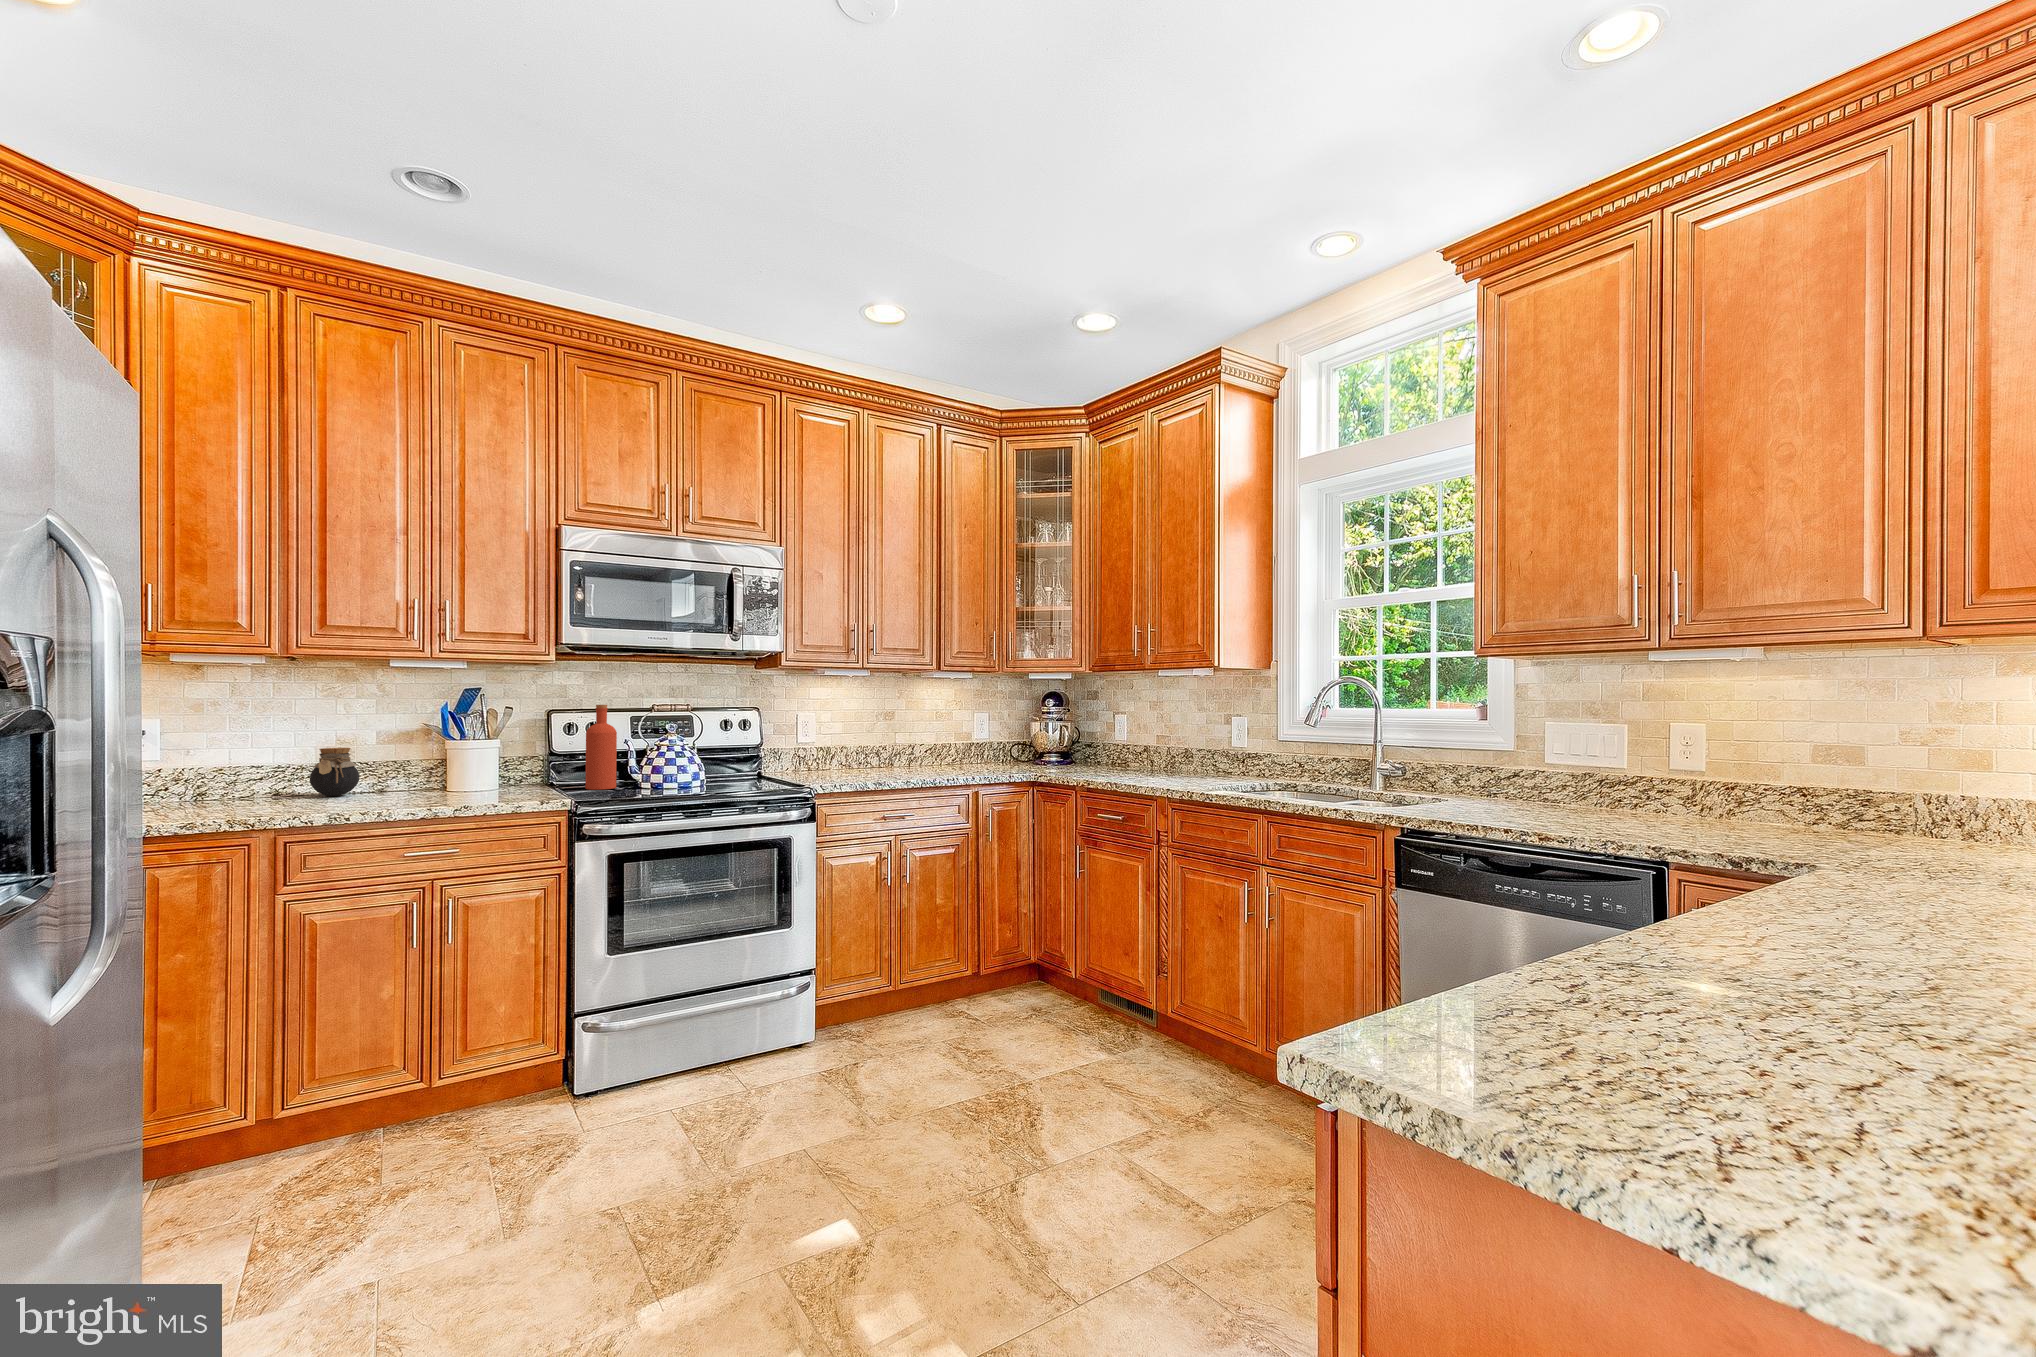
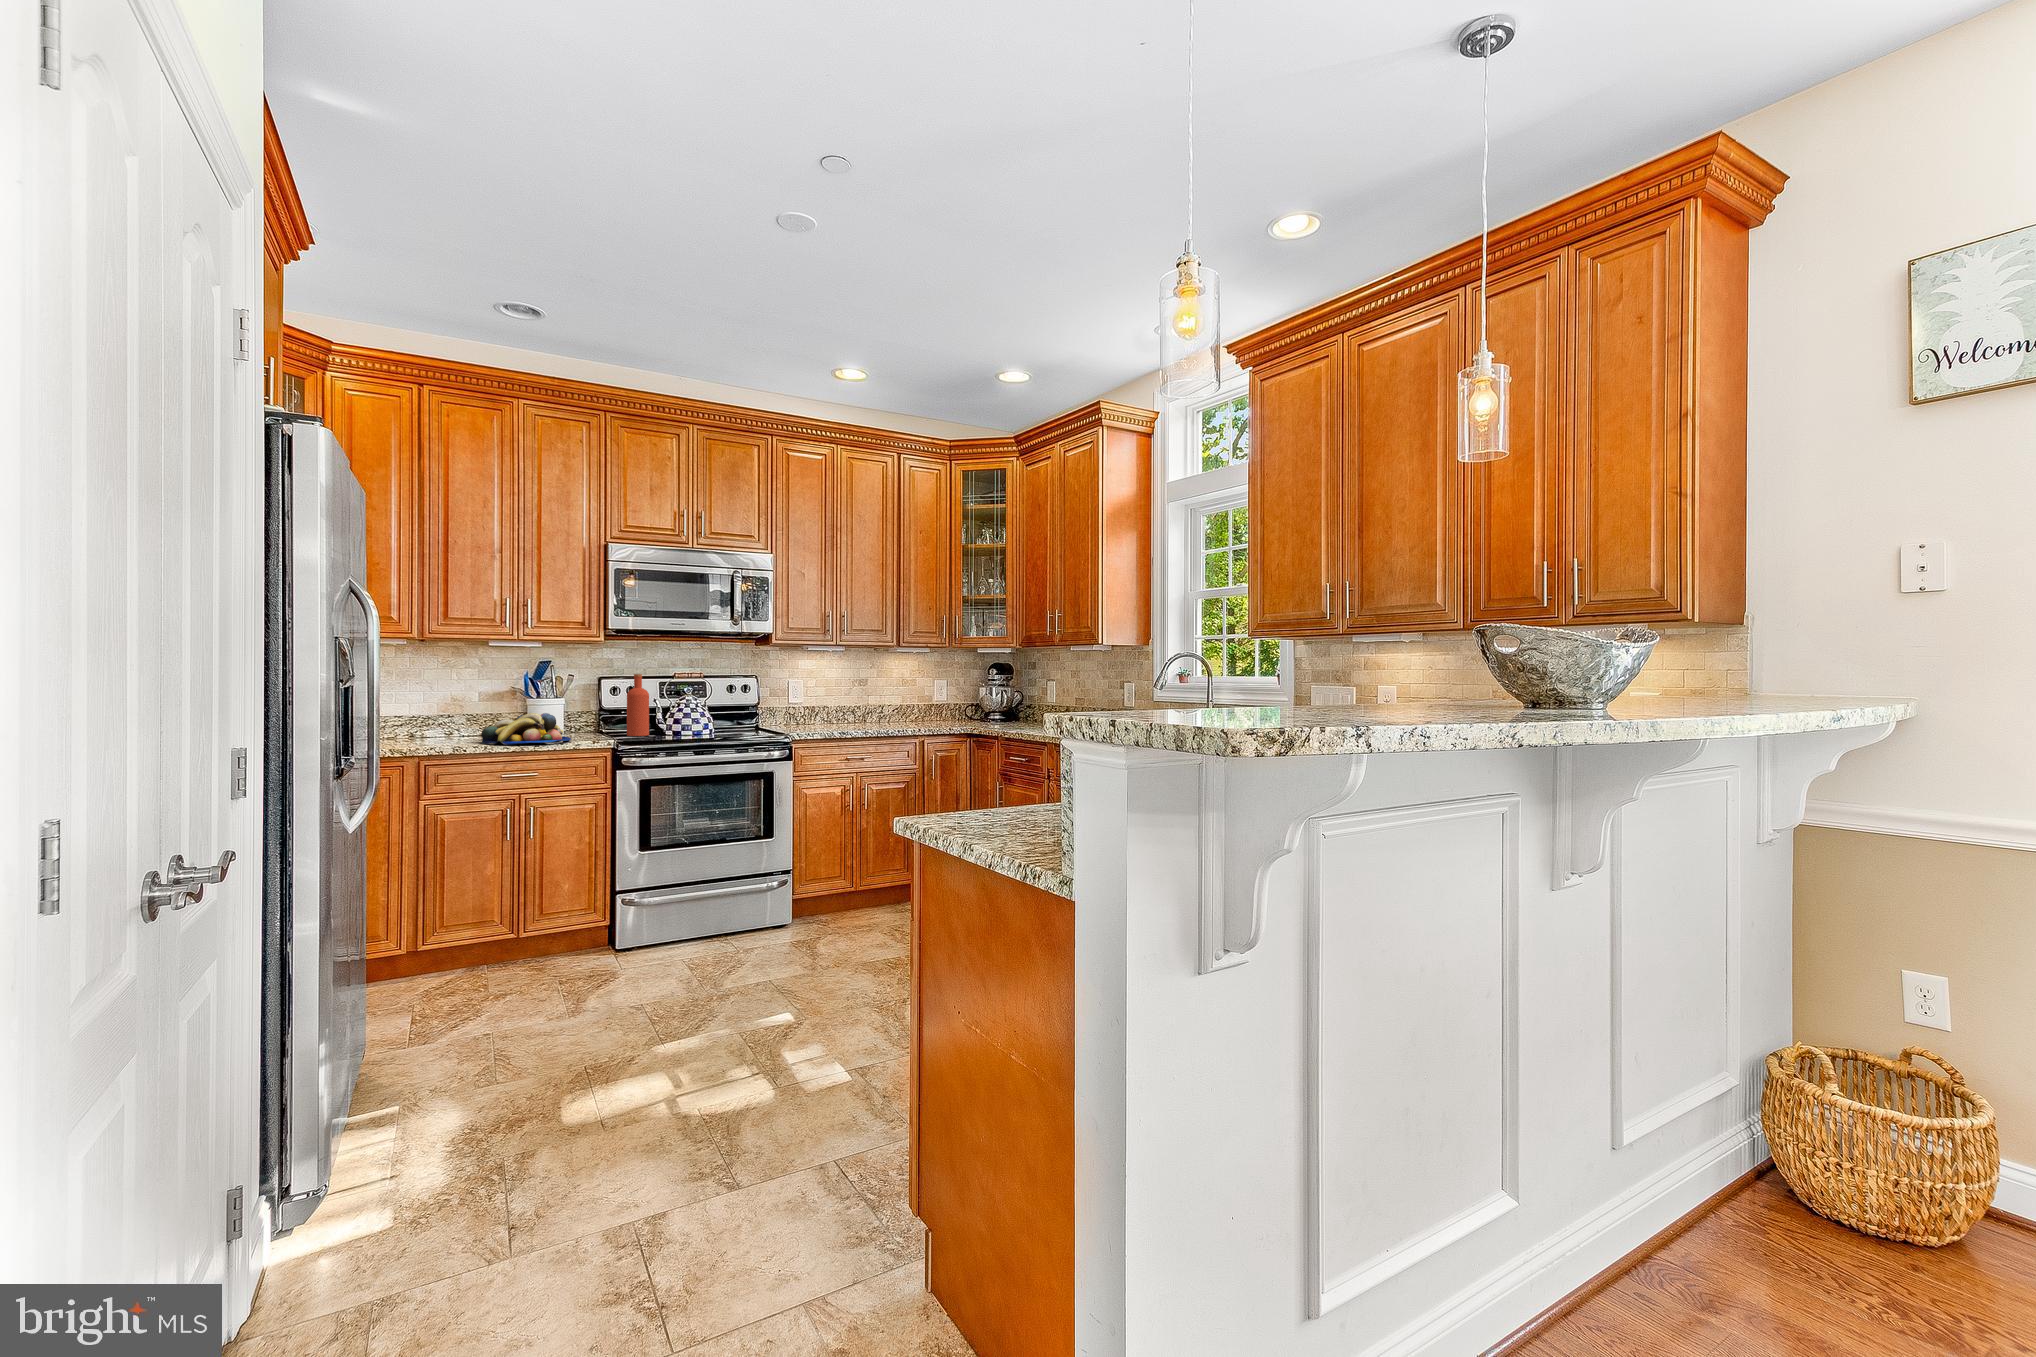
jar: present [310,748,359,796] -> none [437,703,470,737]
fruit bowl: none [373,760,509,808] -> present [481,713,571,744]

